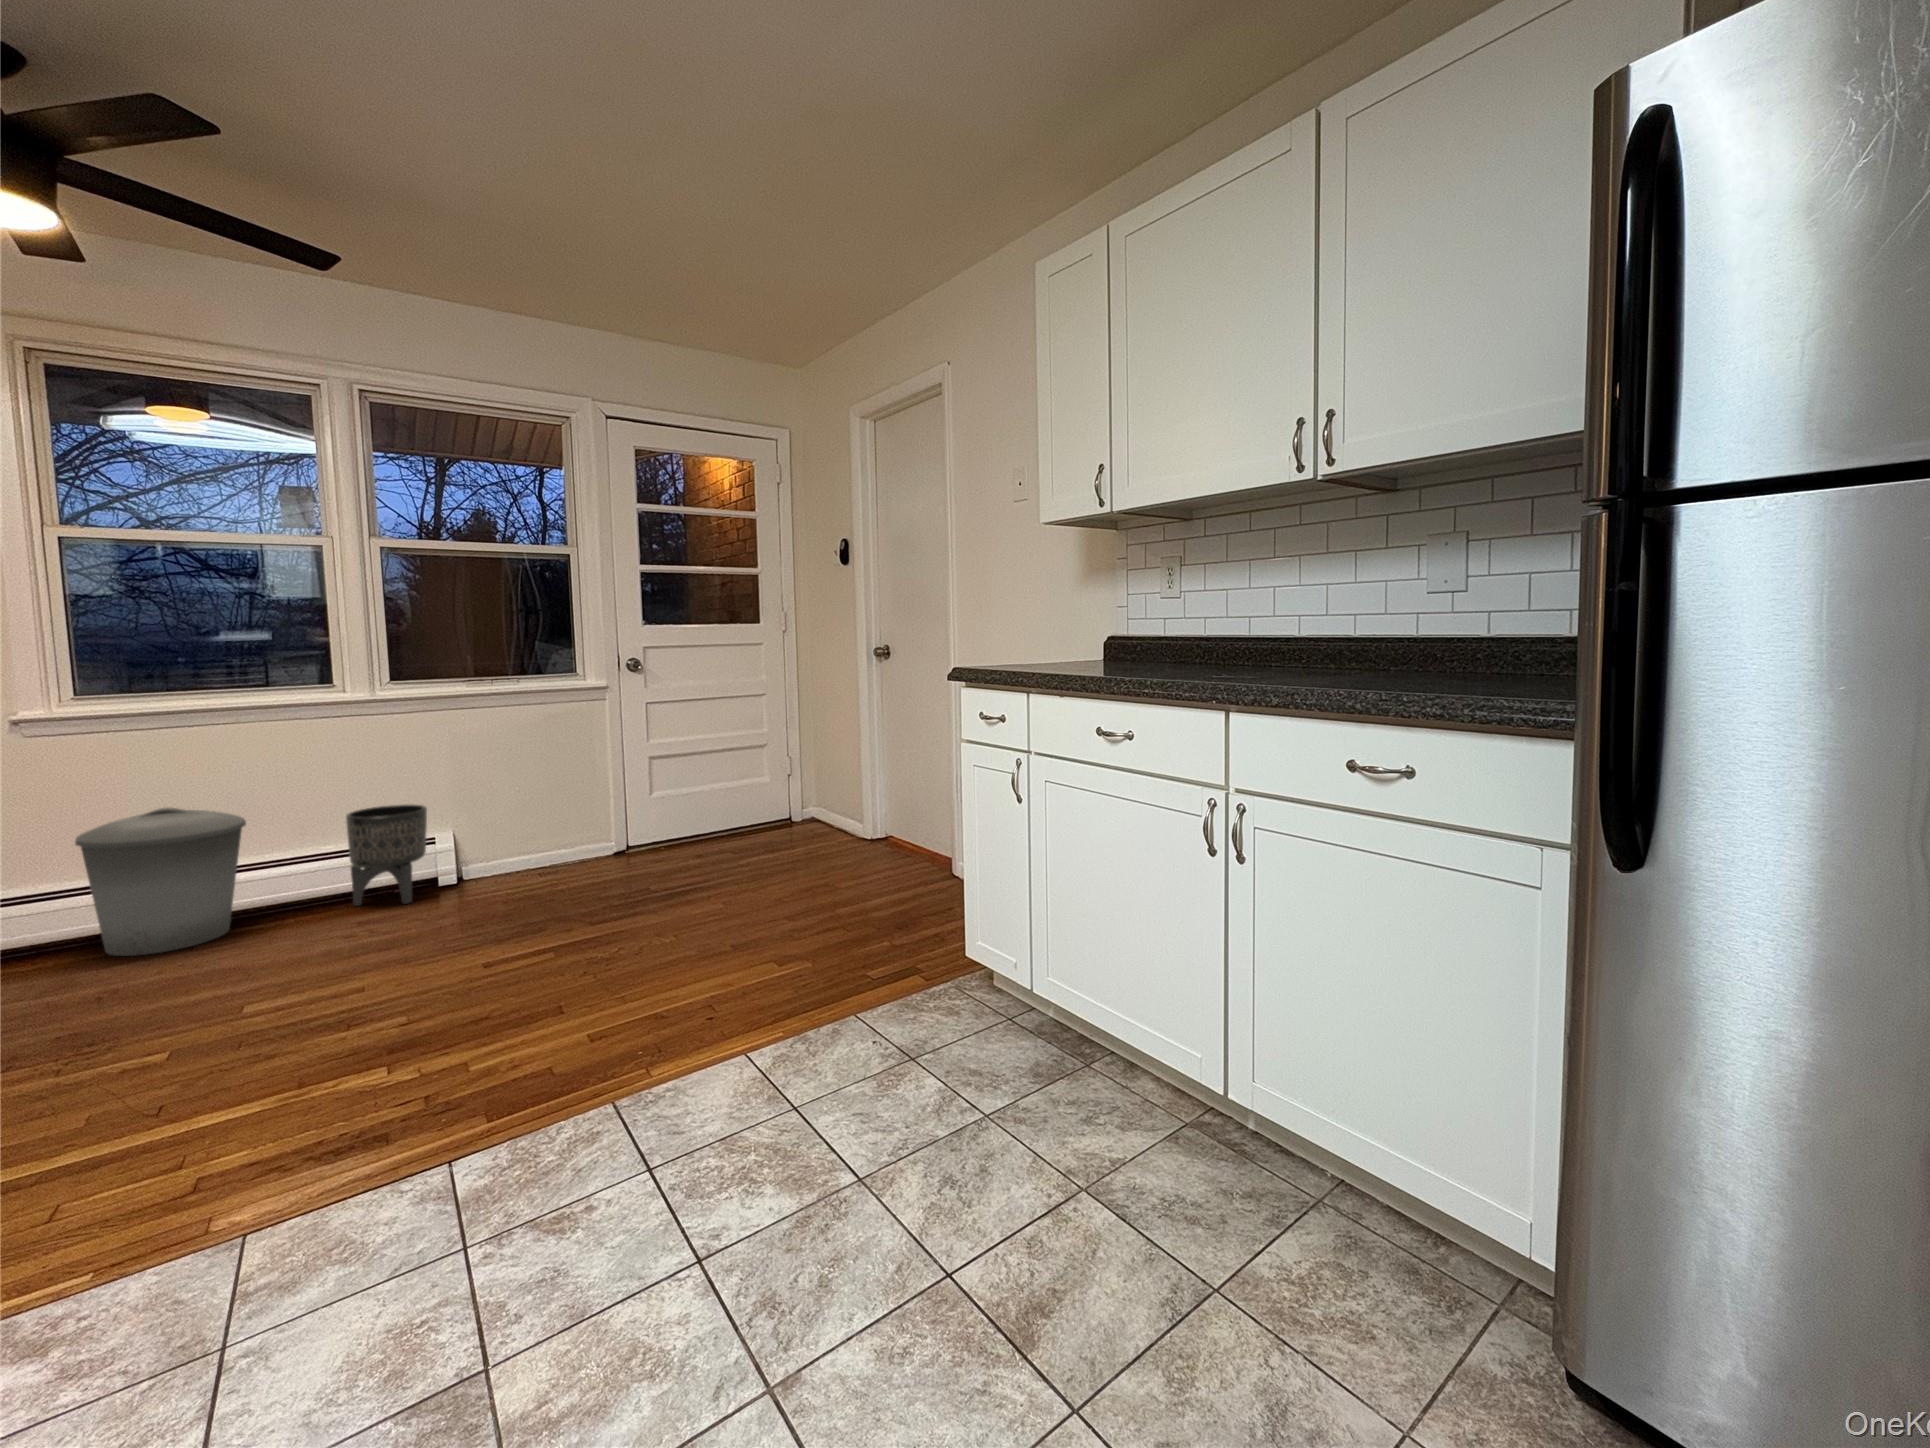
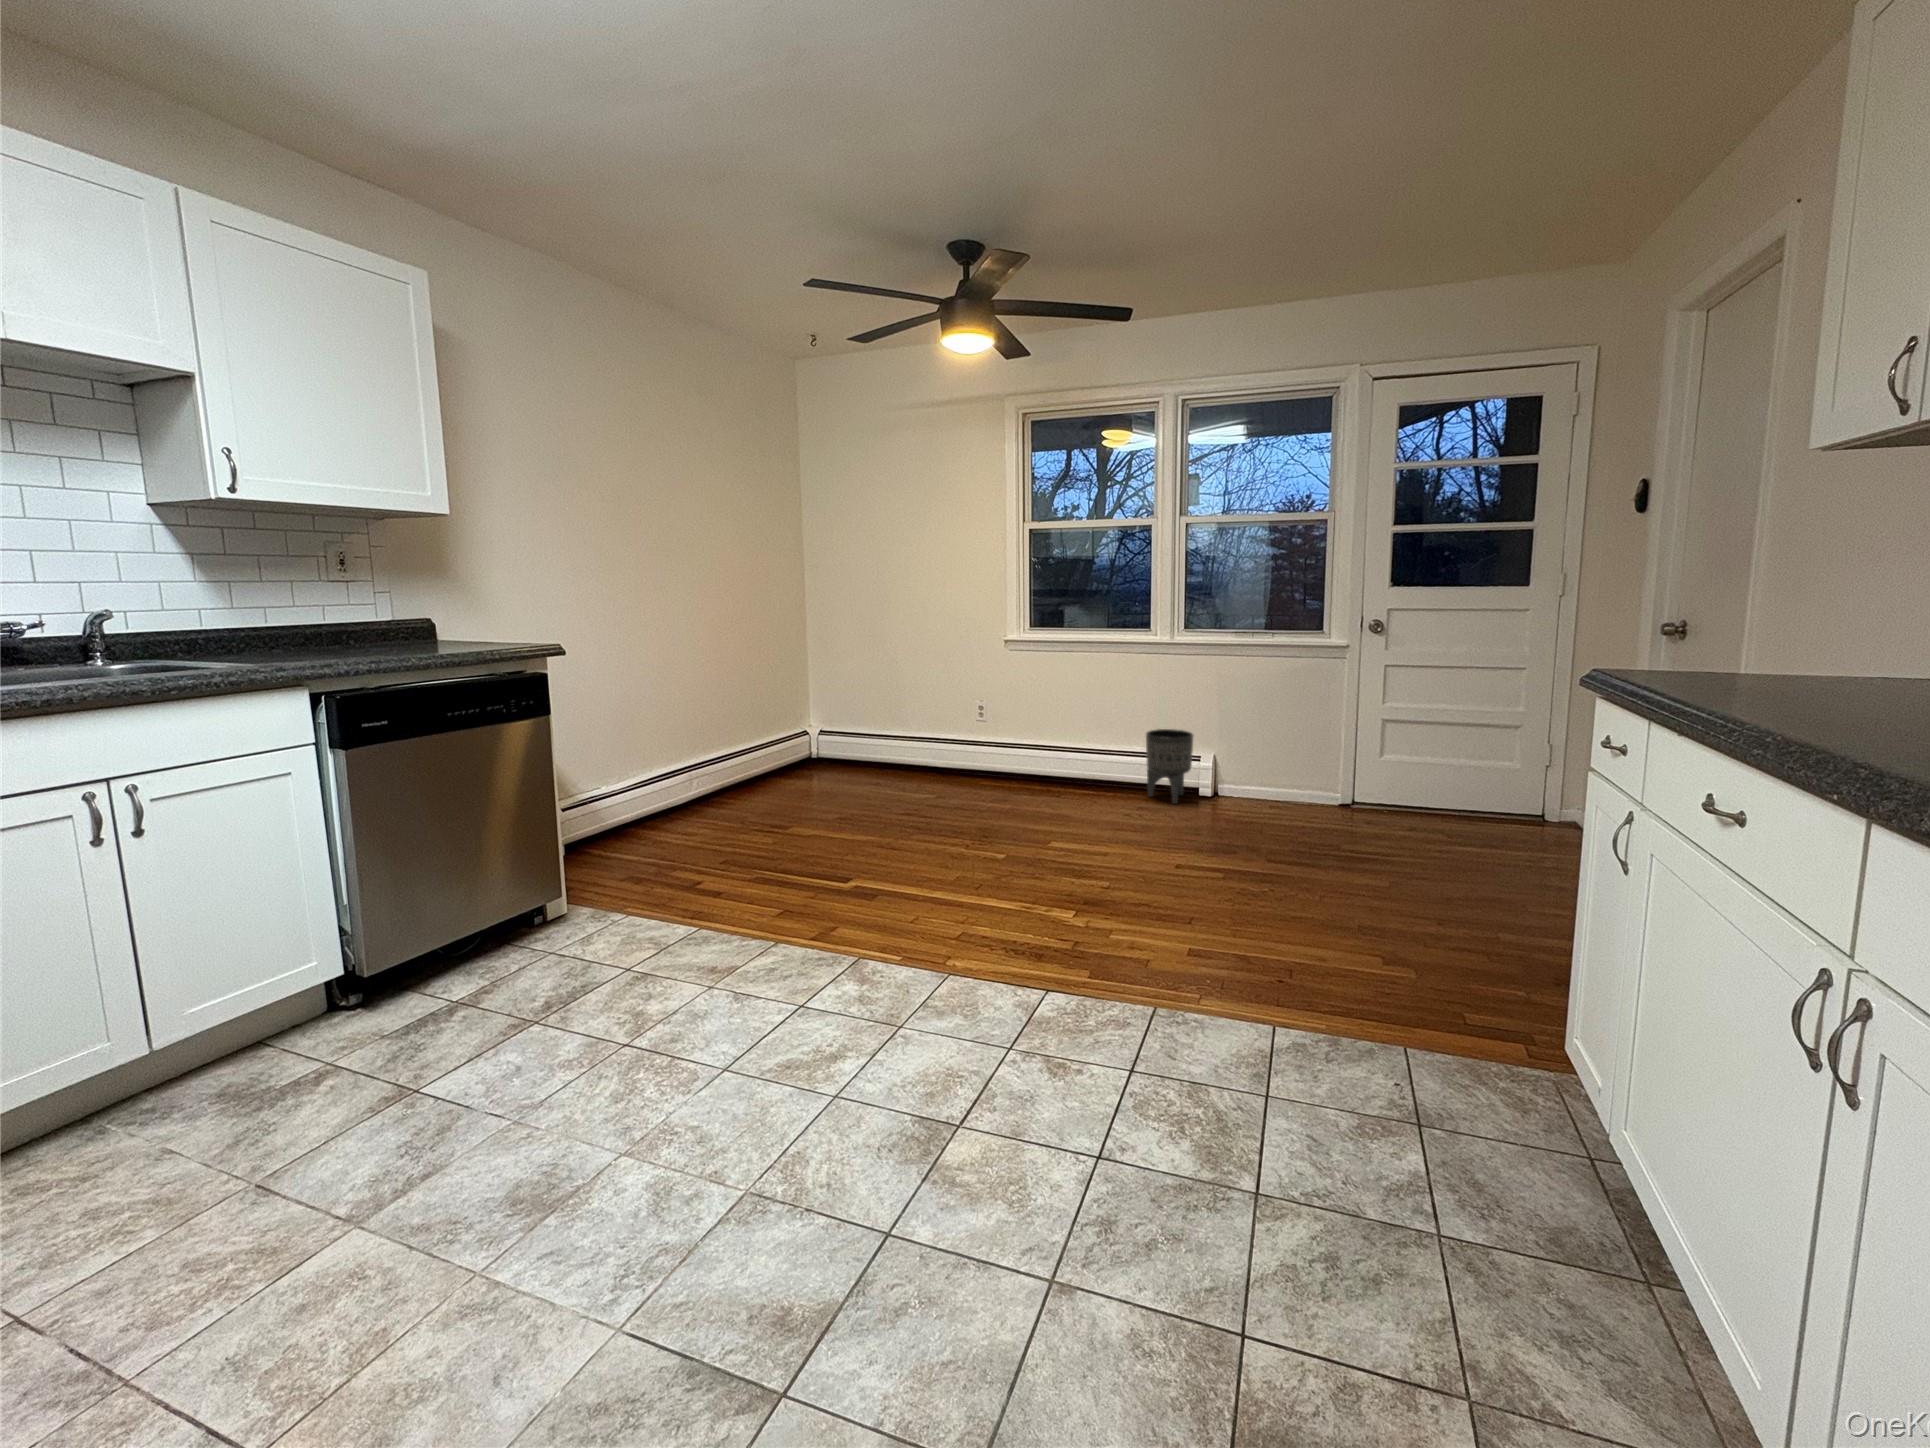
trash can: present [75,808,246,956] -> none [1023,711,1096,799]

